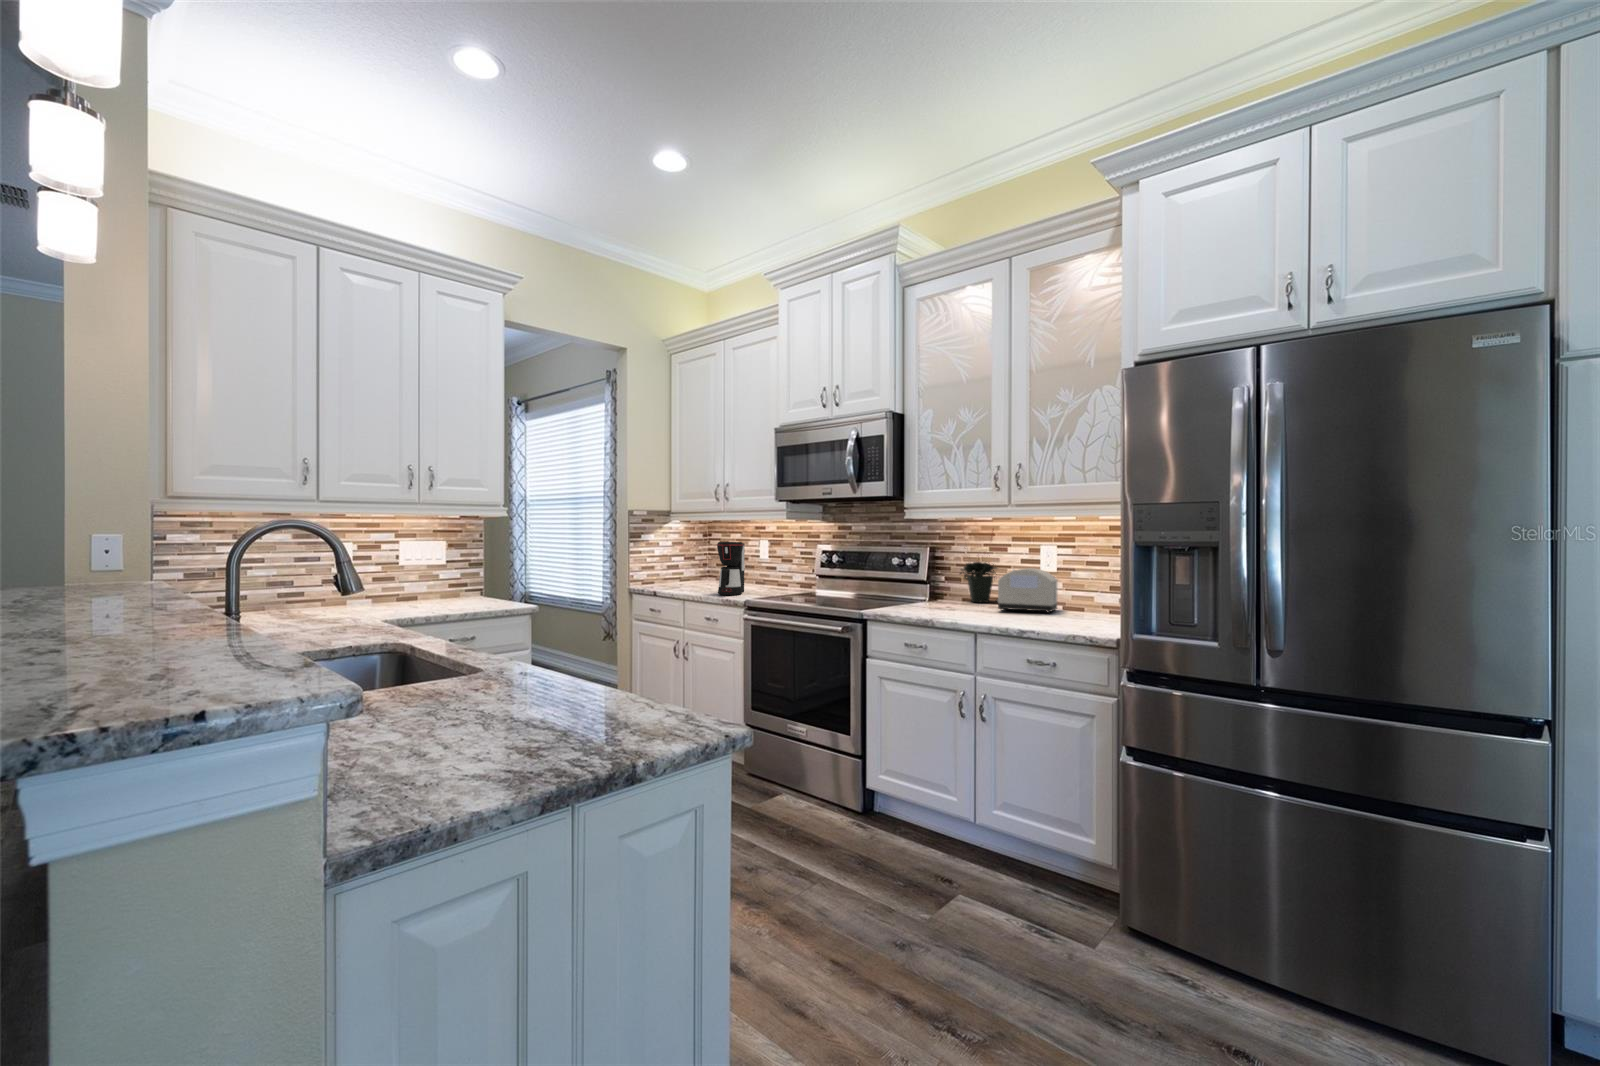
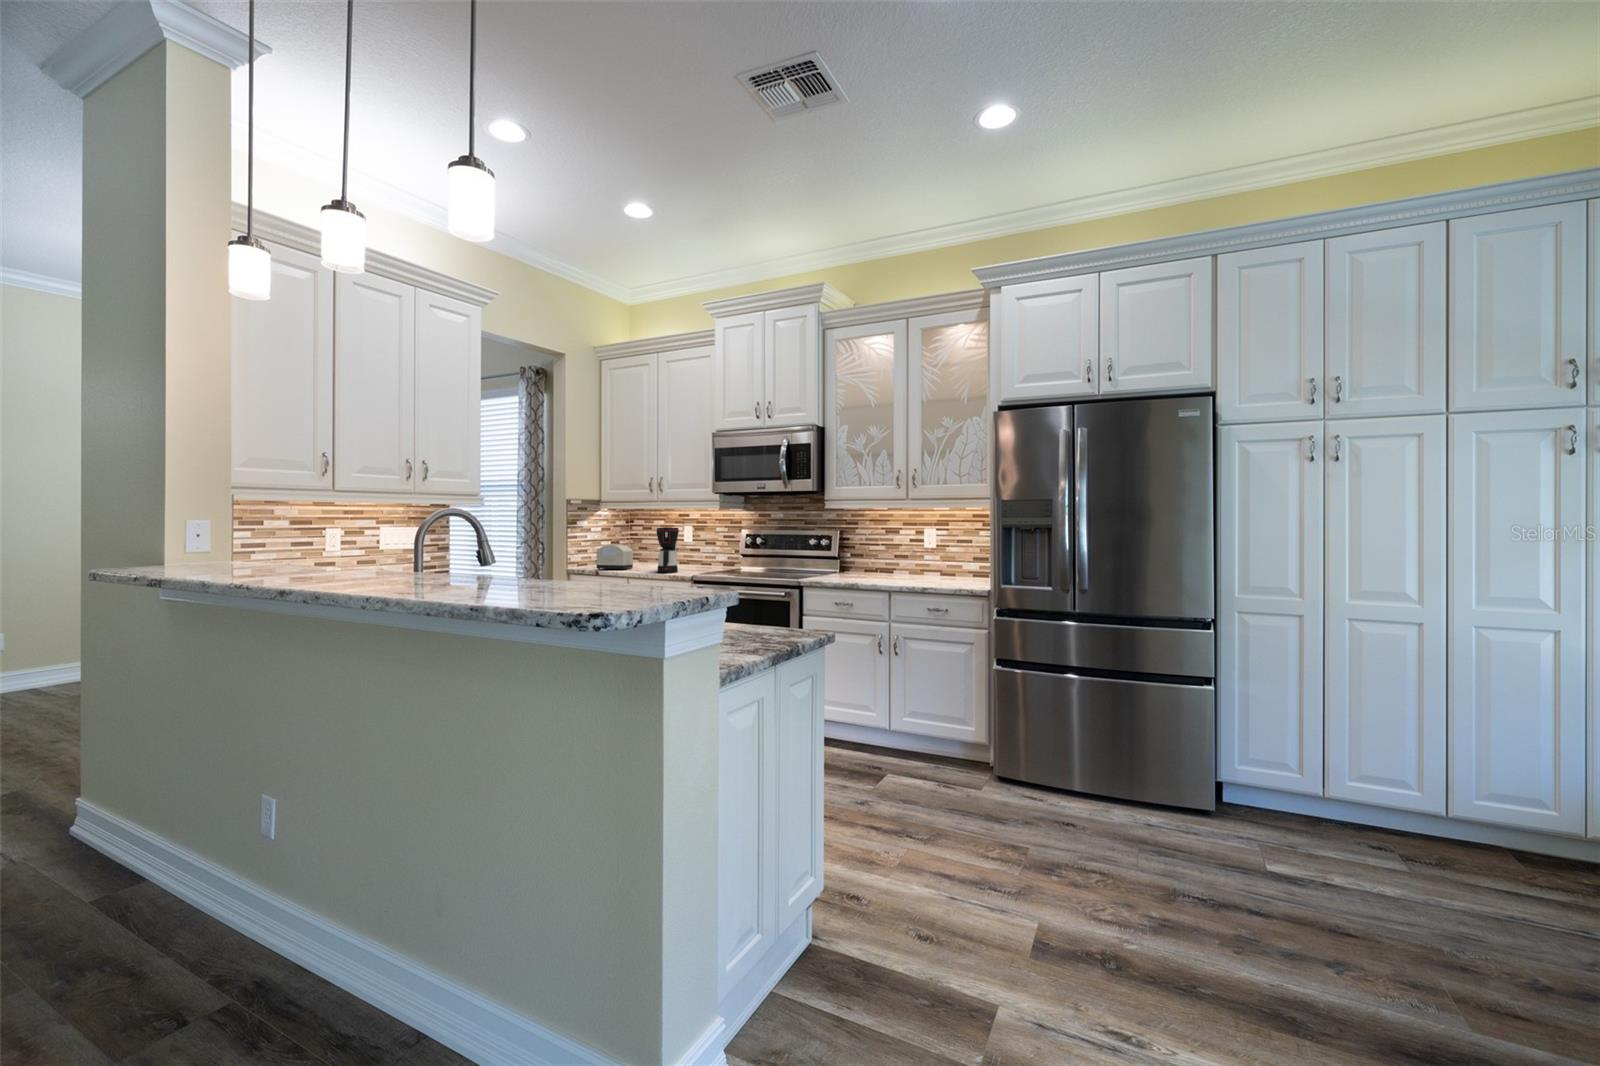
potted plant: present [960,531,997,602] -> none [863,516,894,572]
toaster: present [997,568,1057,613] -> present [596,544,633,570]

